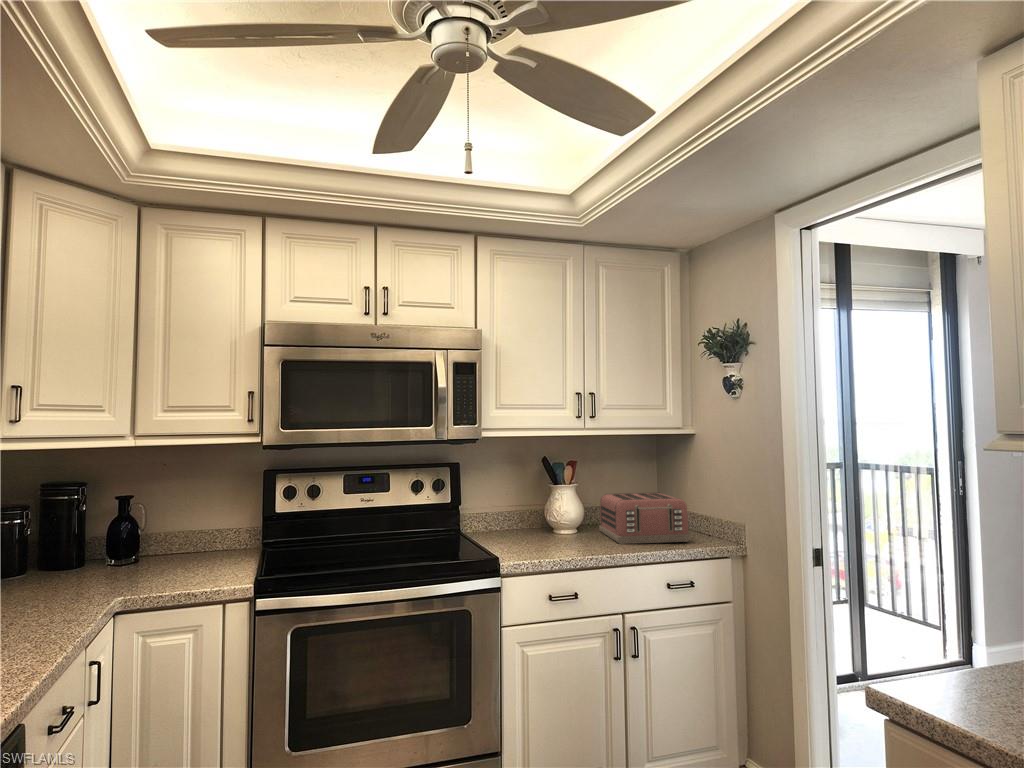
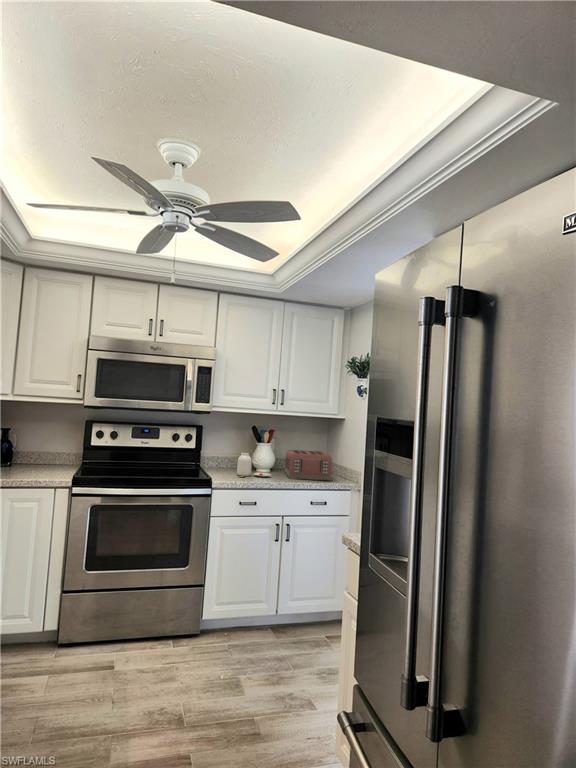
jar: none [530,506,593,550] -> present [237,453,271,477]

